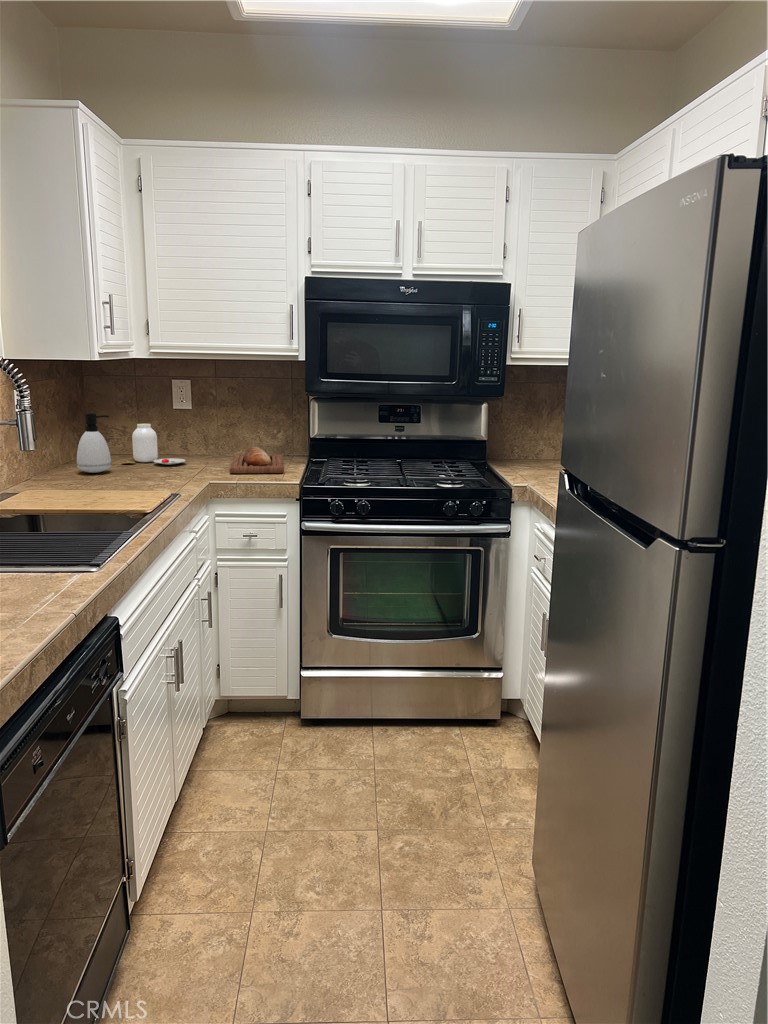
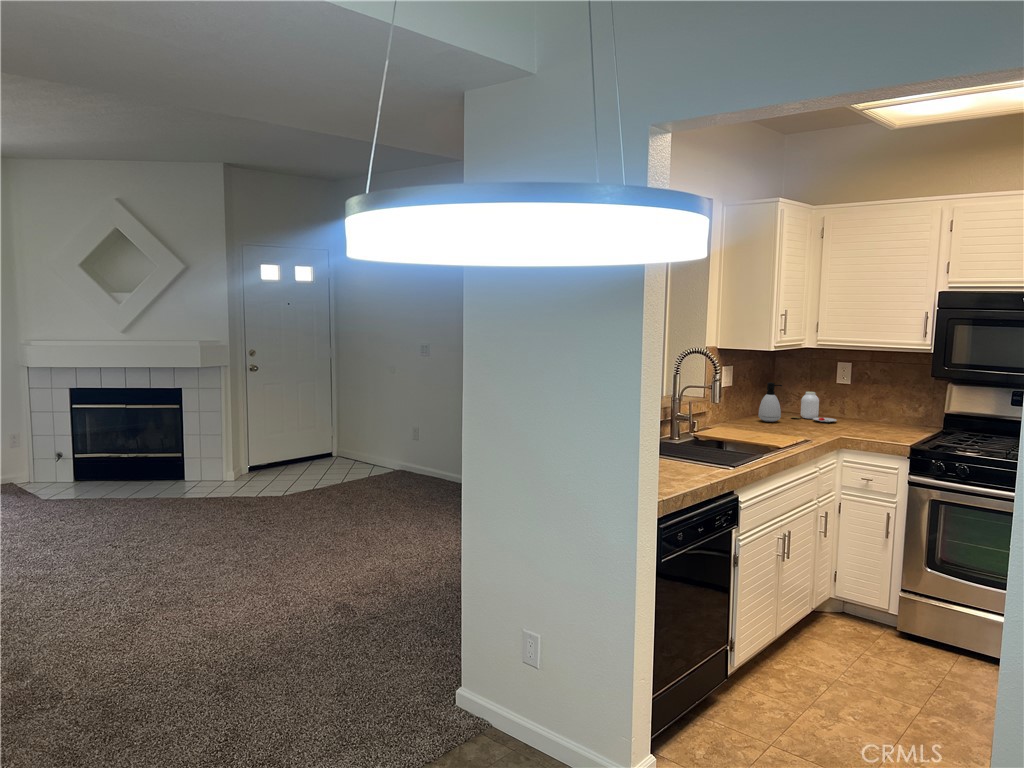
bread loaf: present [229,447,284,473] -> none [863,416,919,437]

